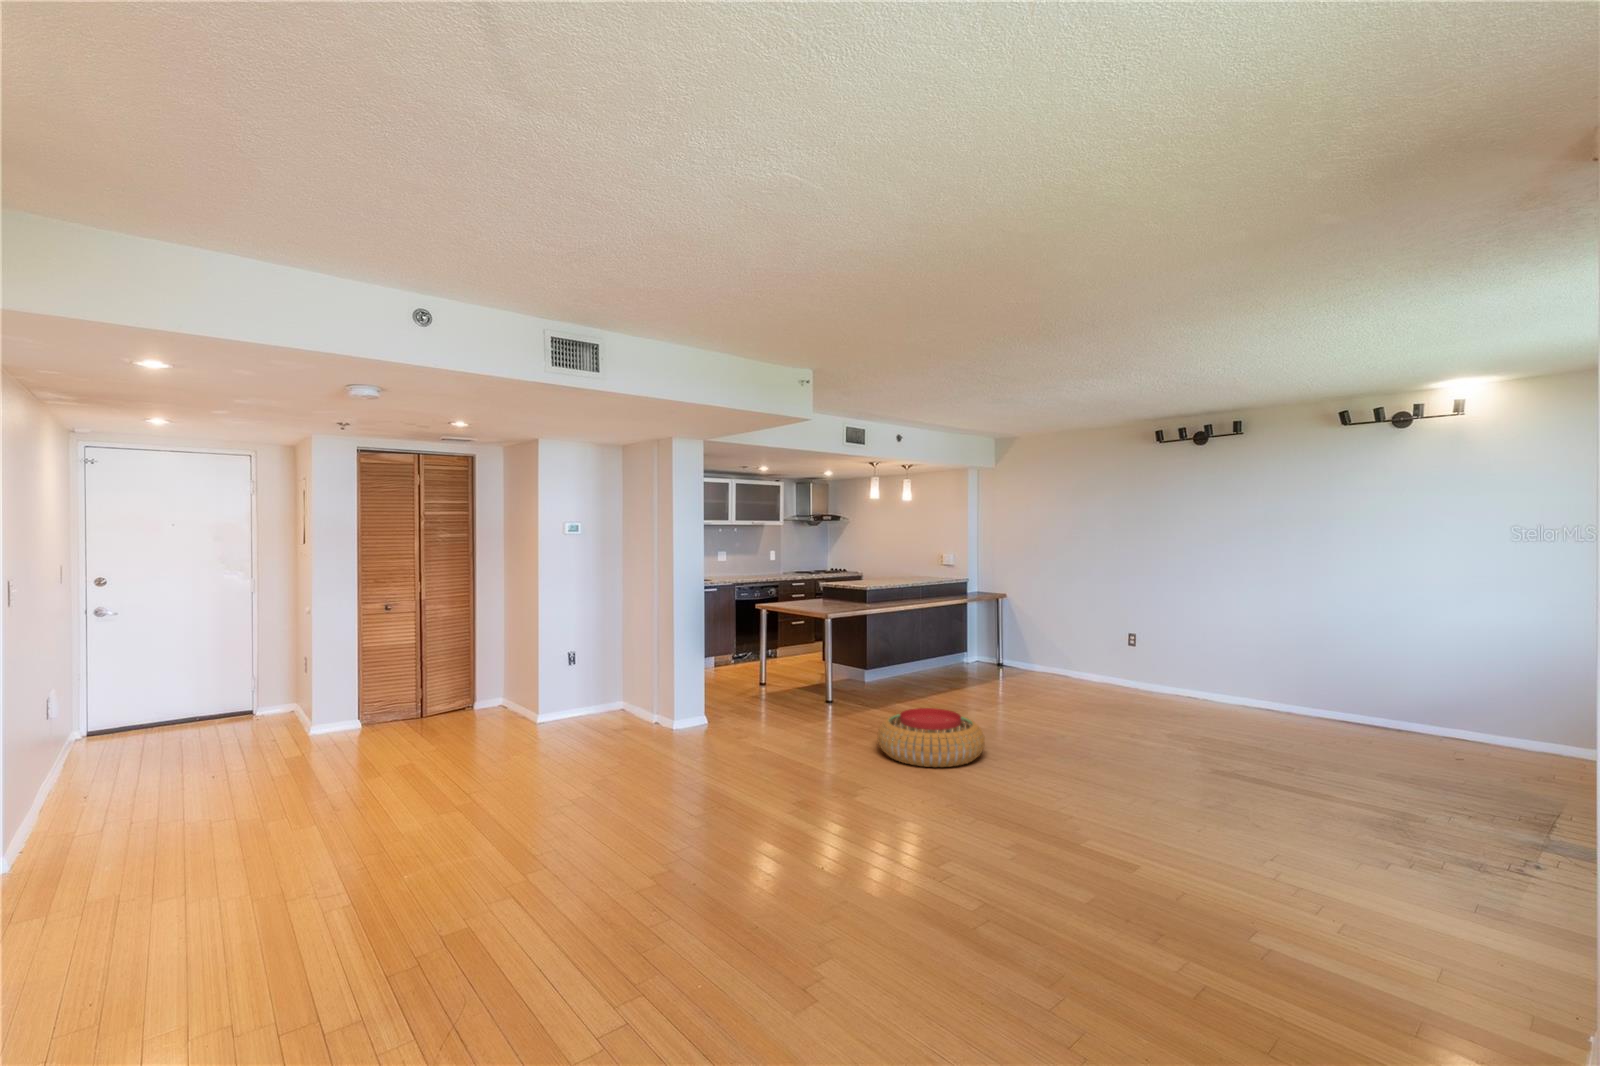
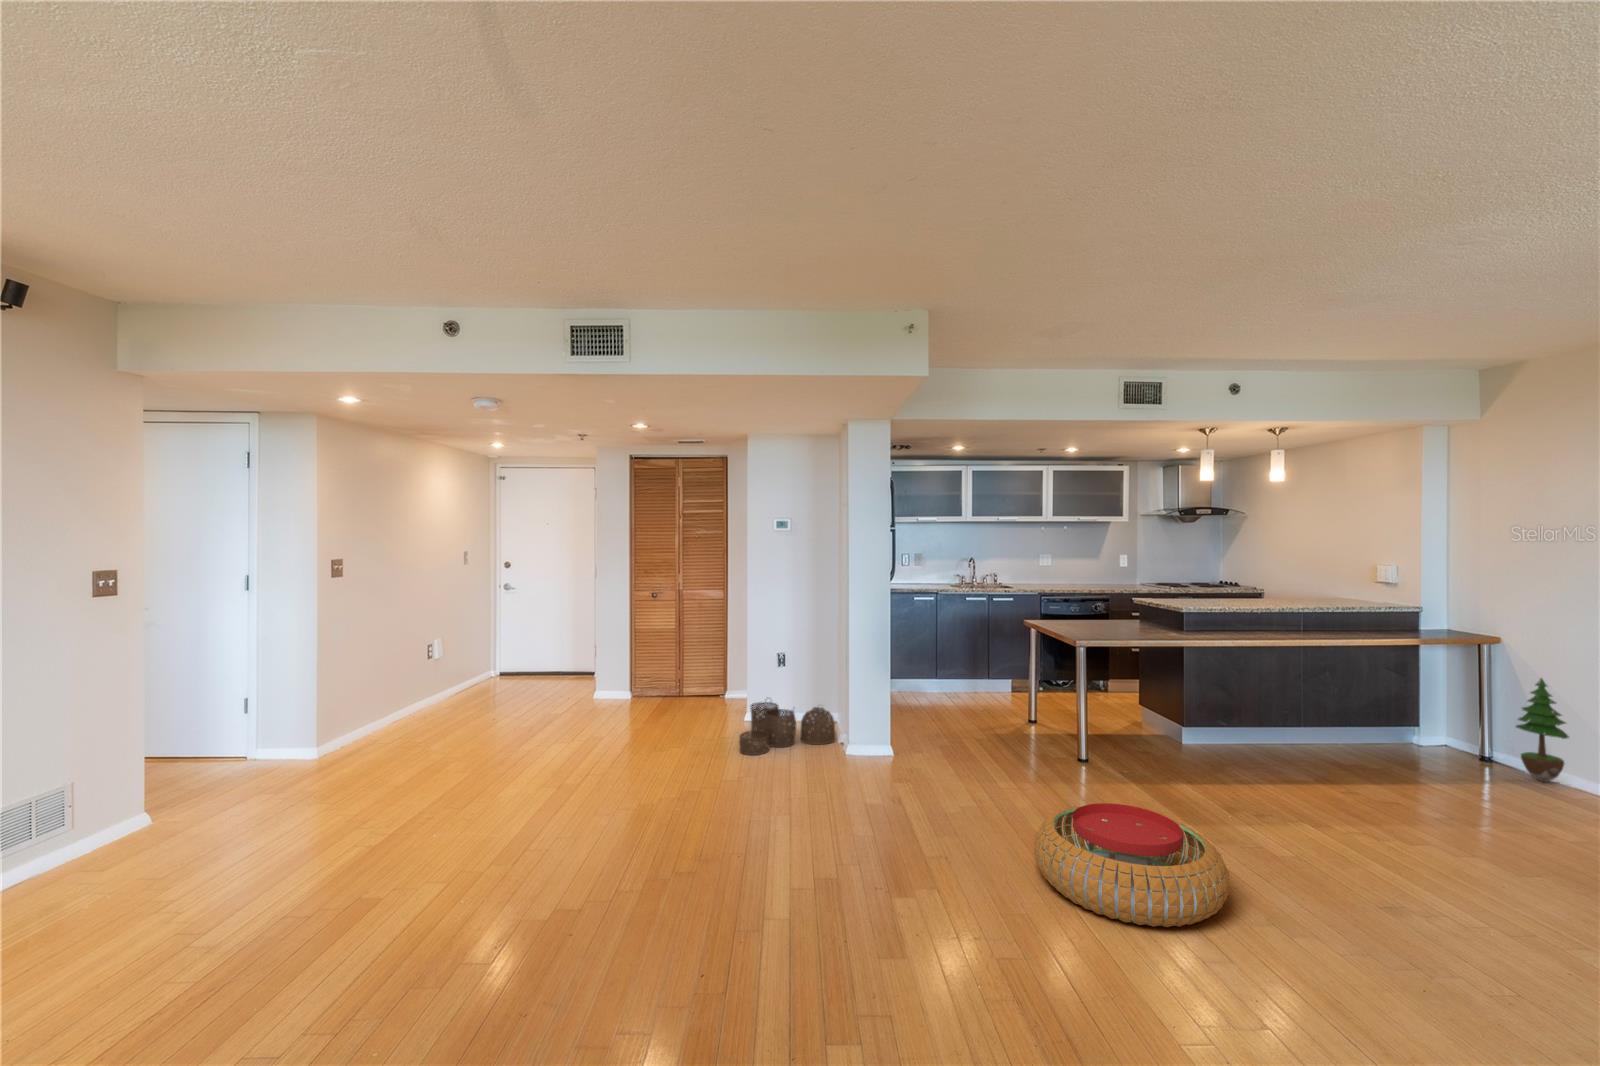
potted tree: none [1017,615,1039,672] -> present [1516,678,1569,782]
woven basket: none [563,691,646,744] -> present [739,702,835,755]

